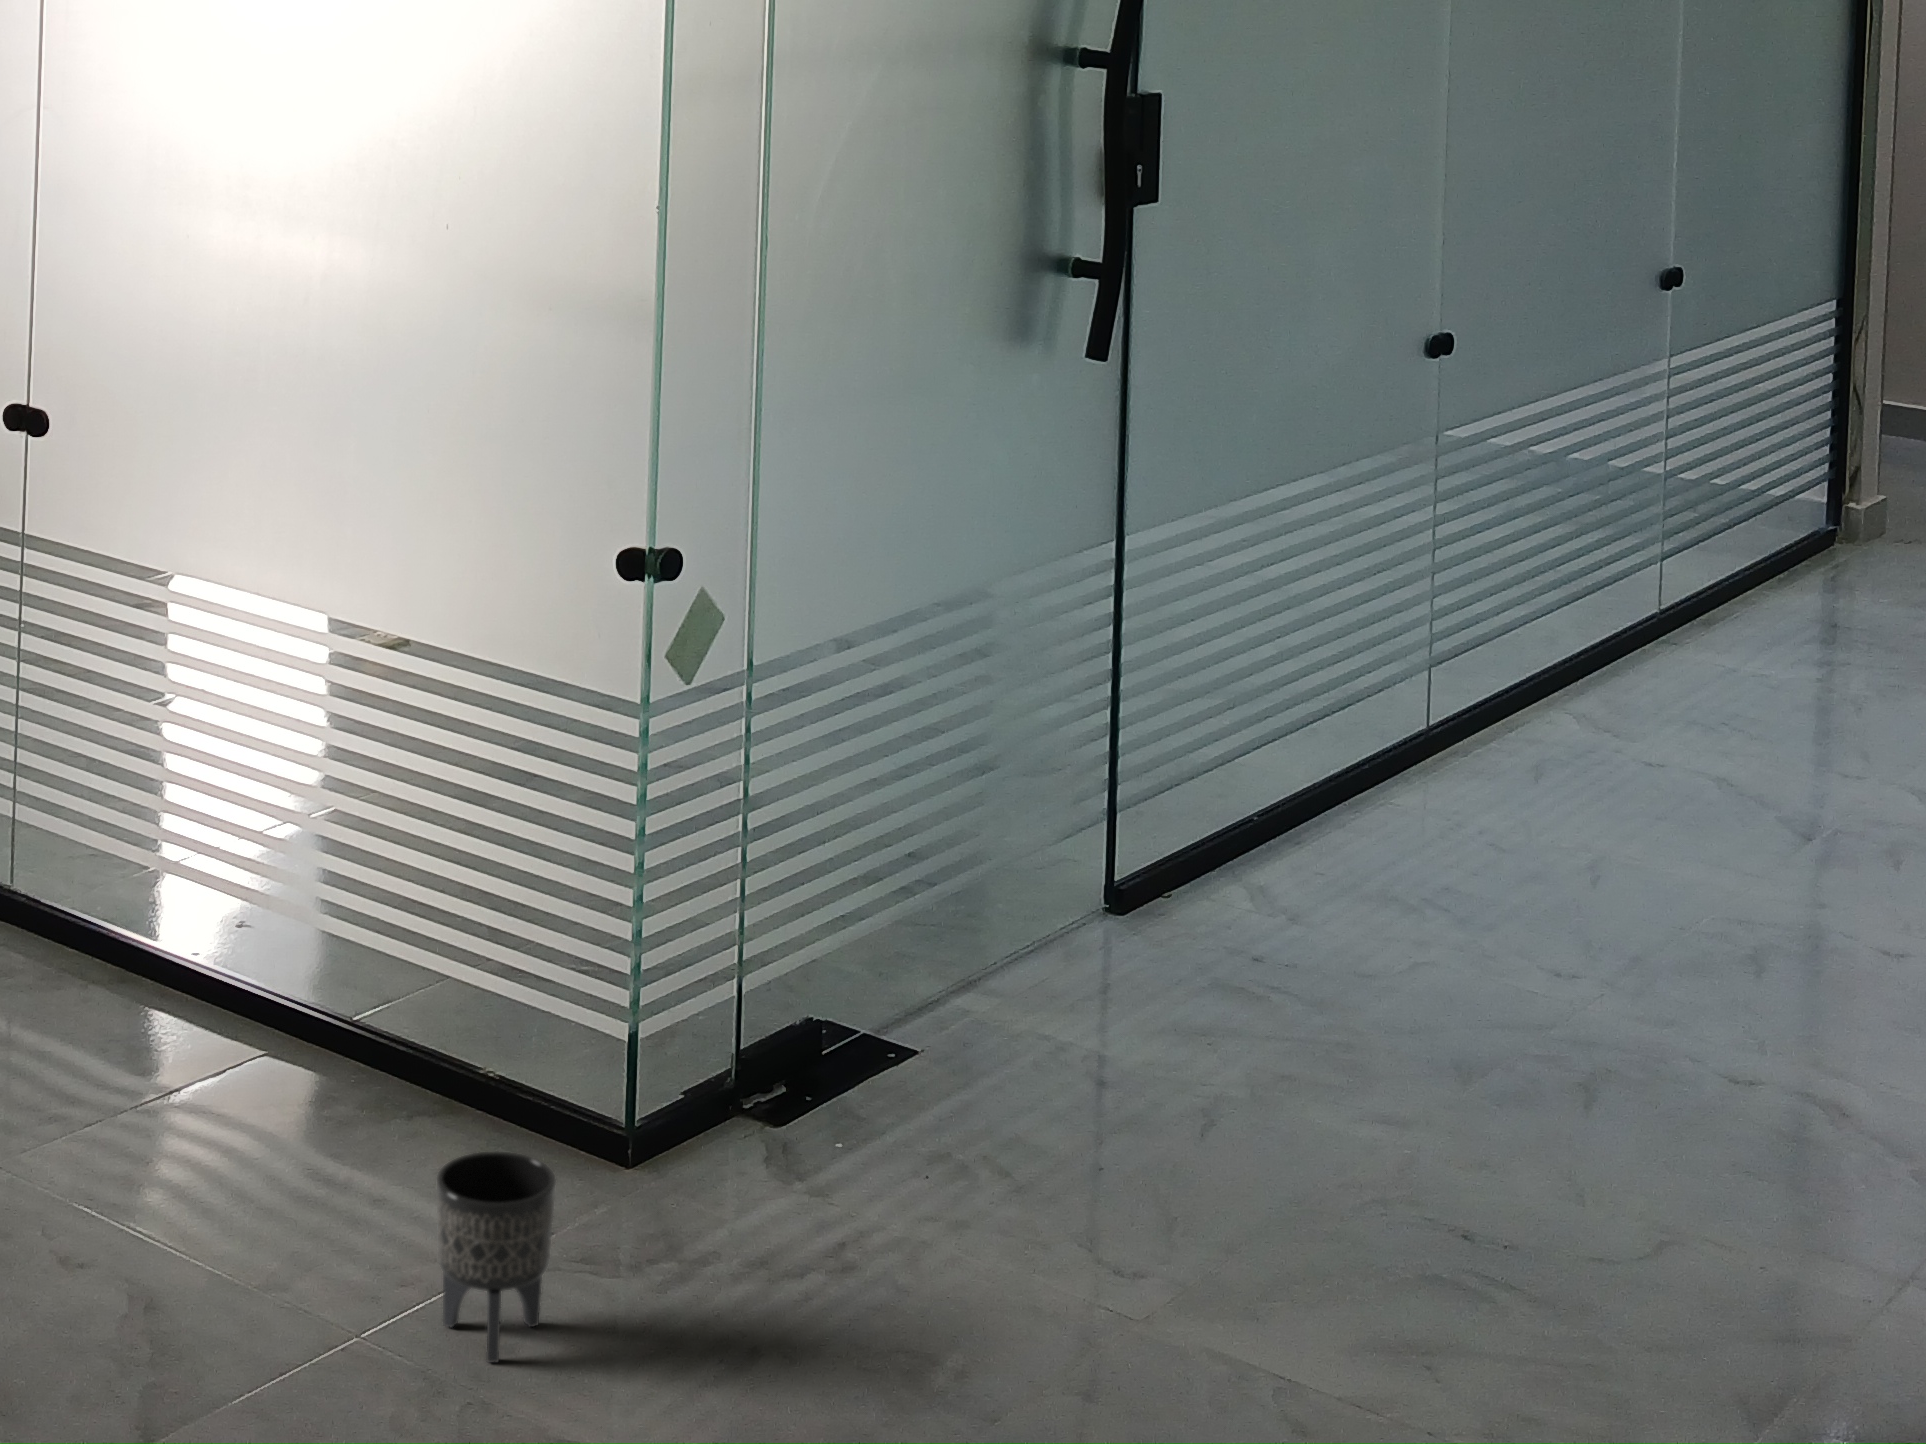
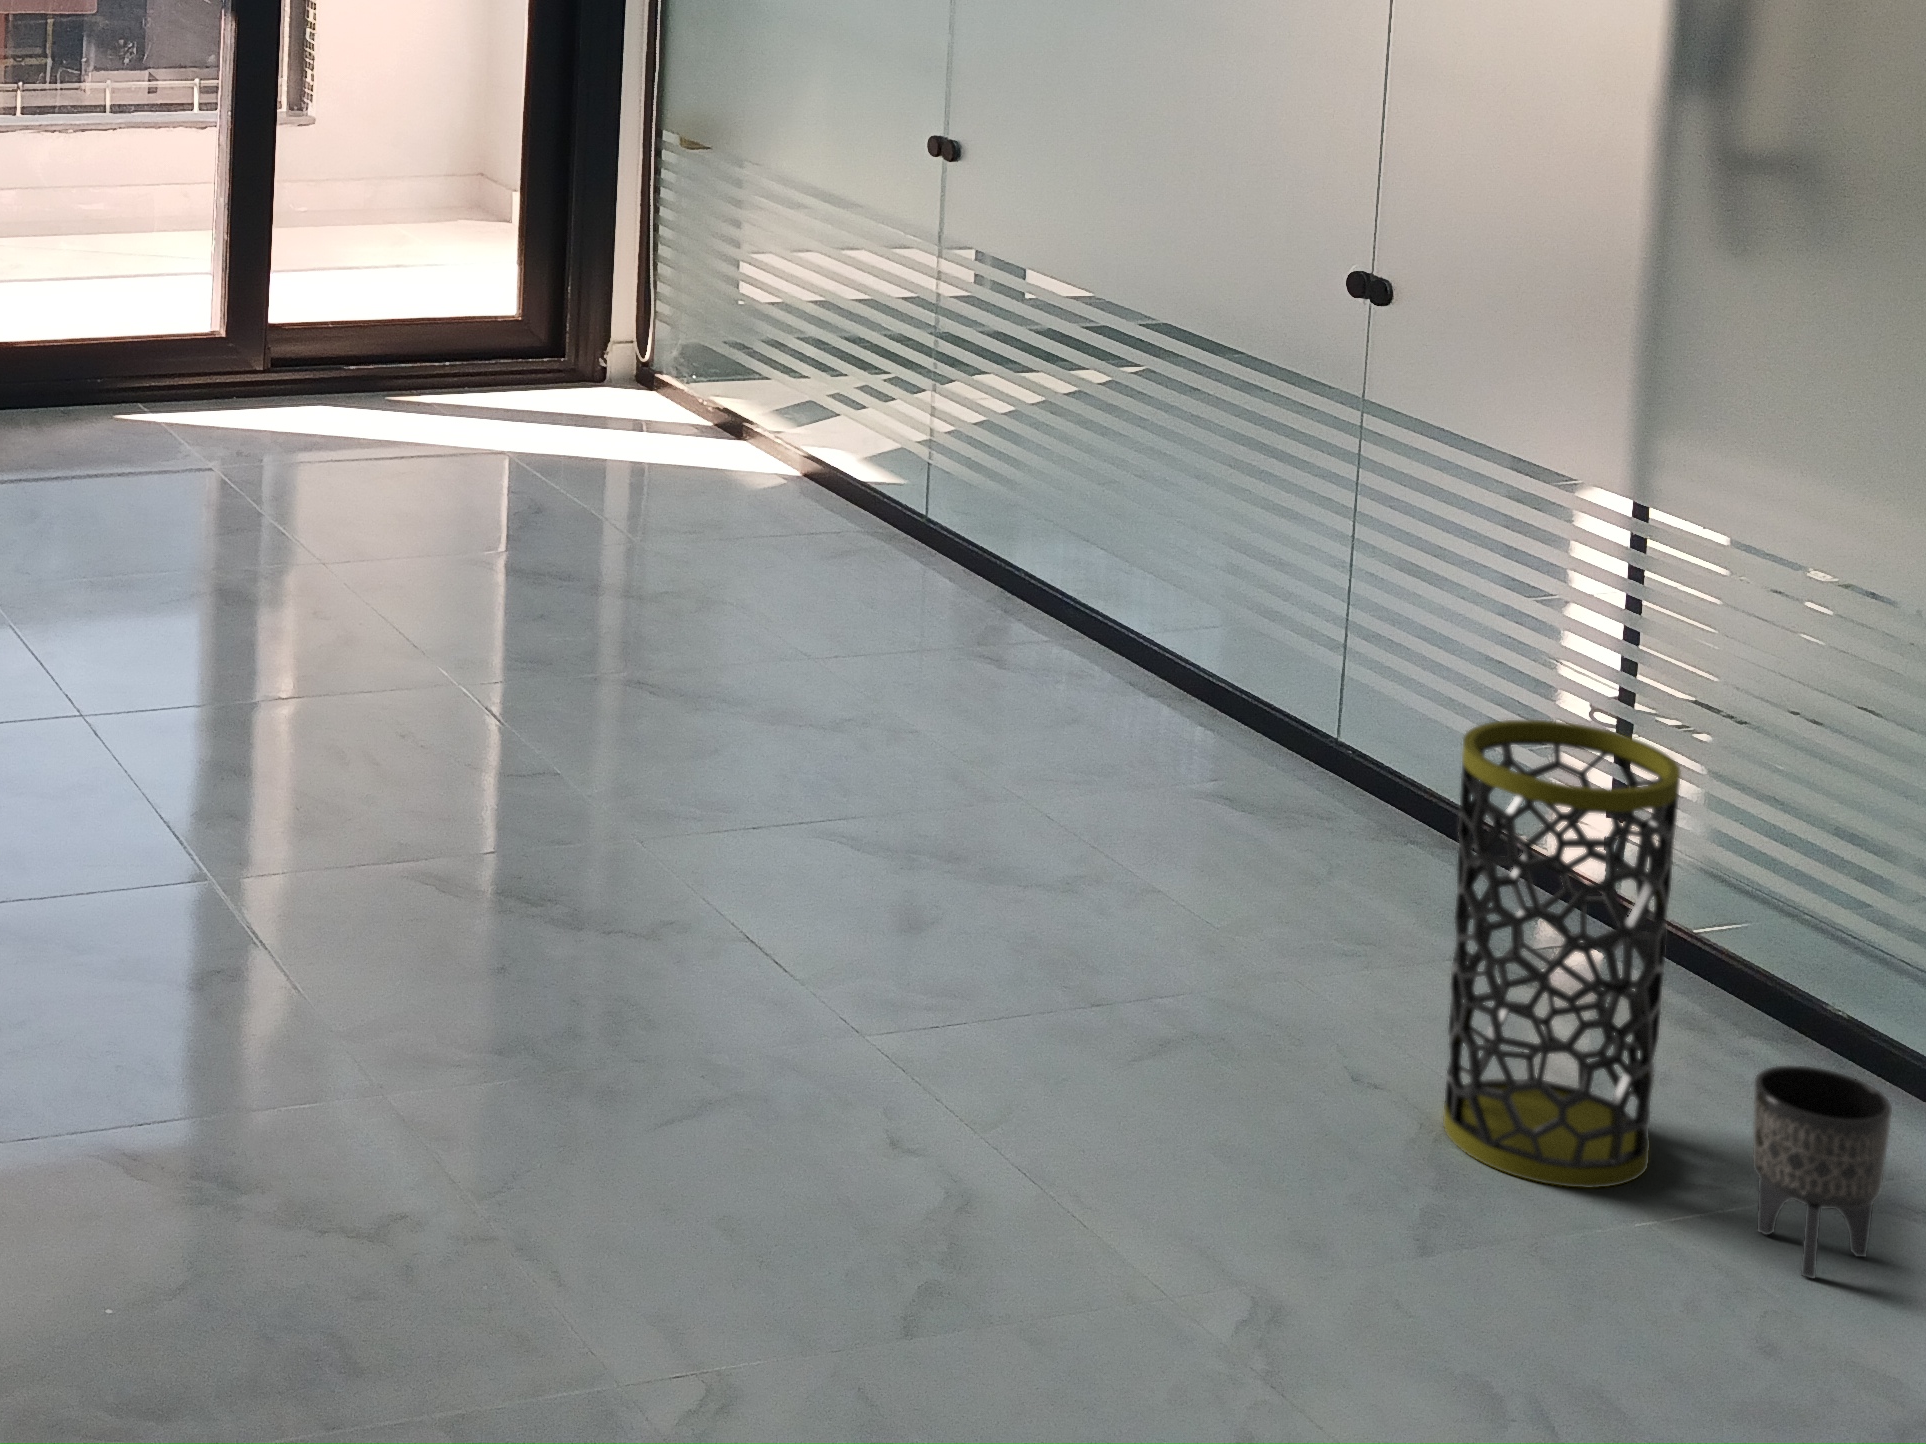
trash can: none [148,853,355,1329] -> present [1443,720,1680,1188]

